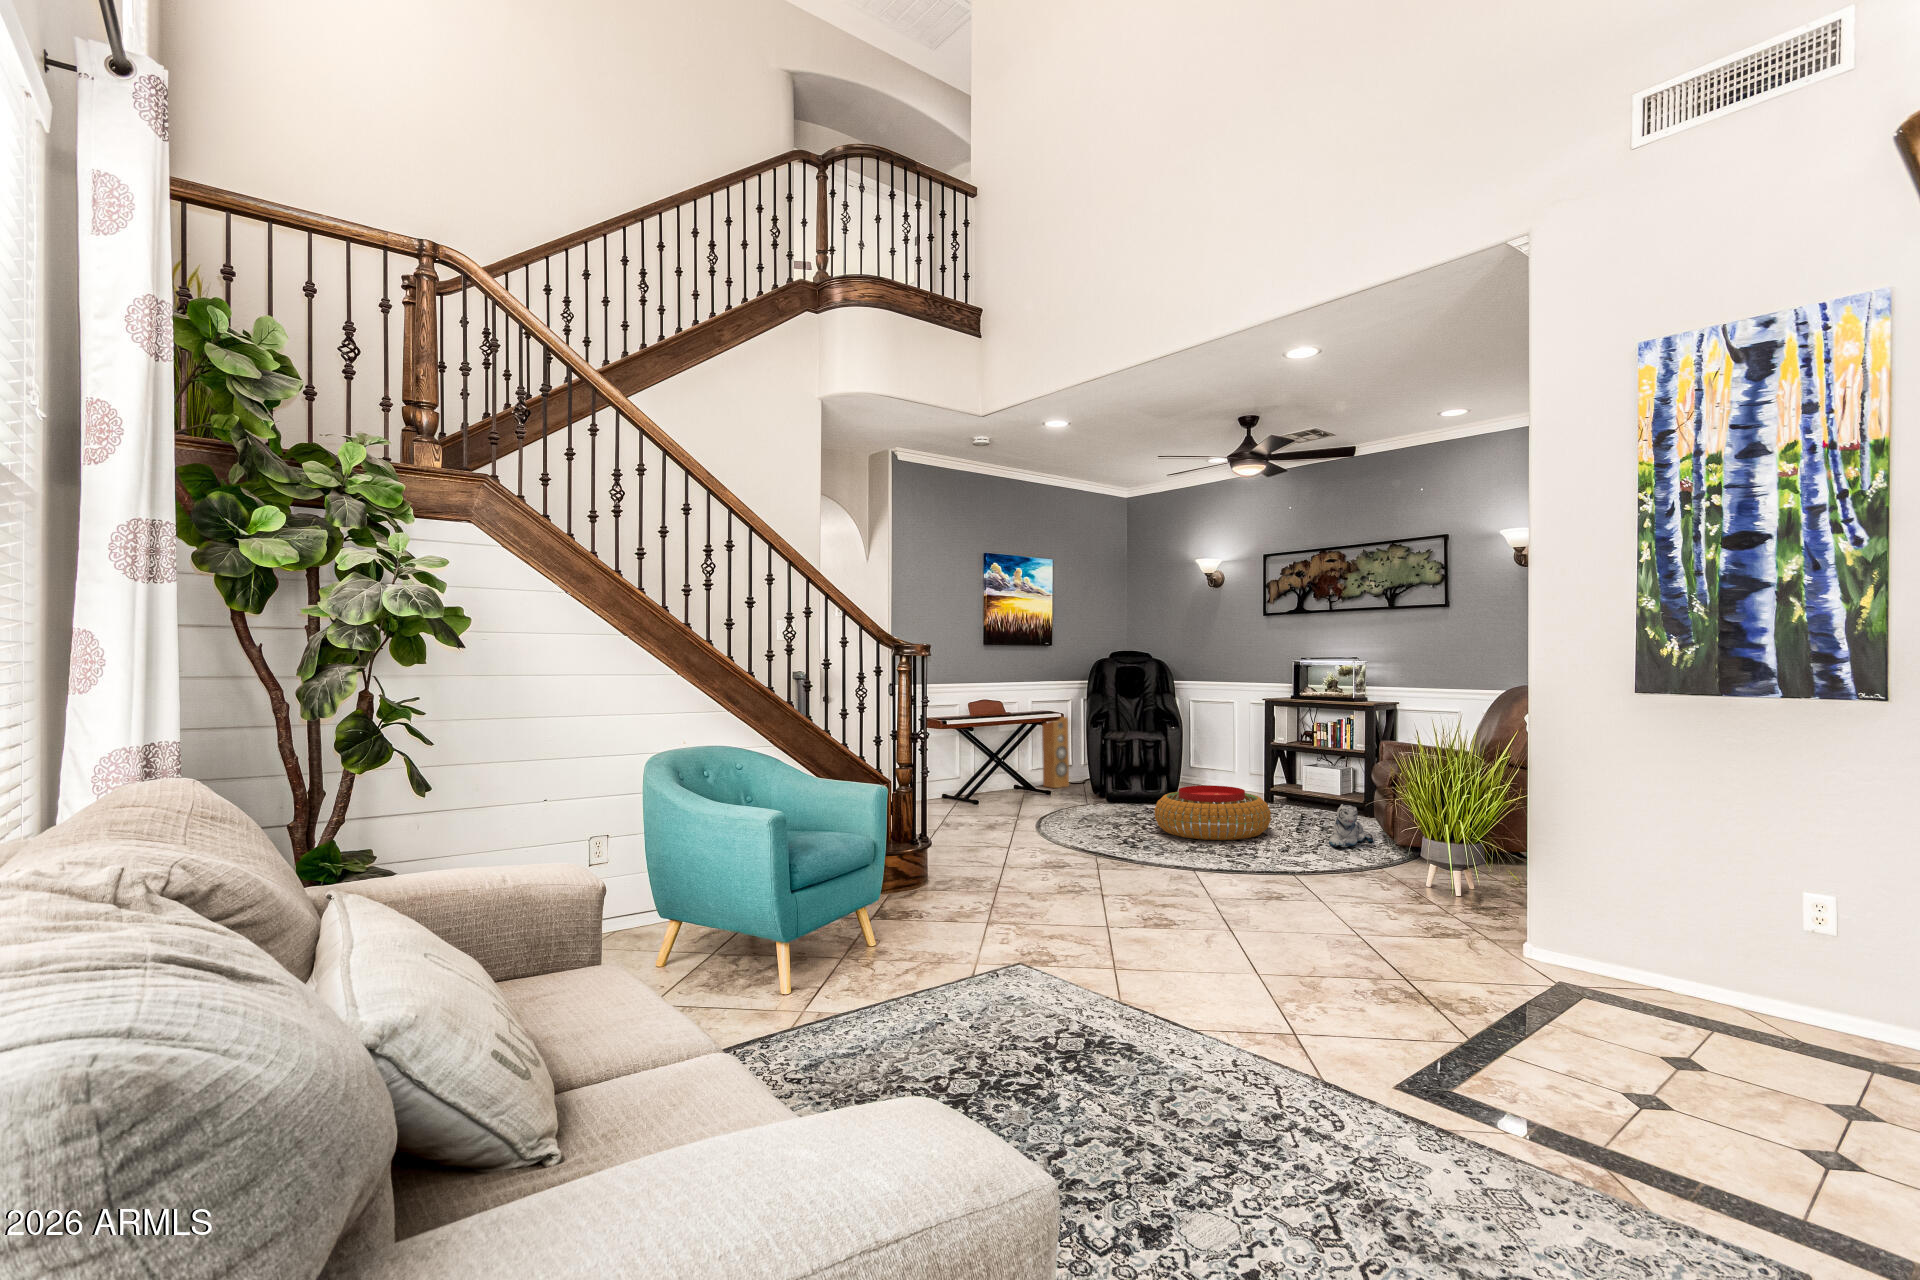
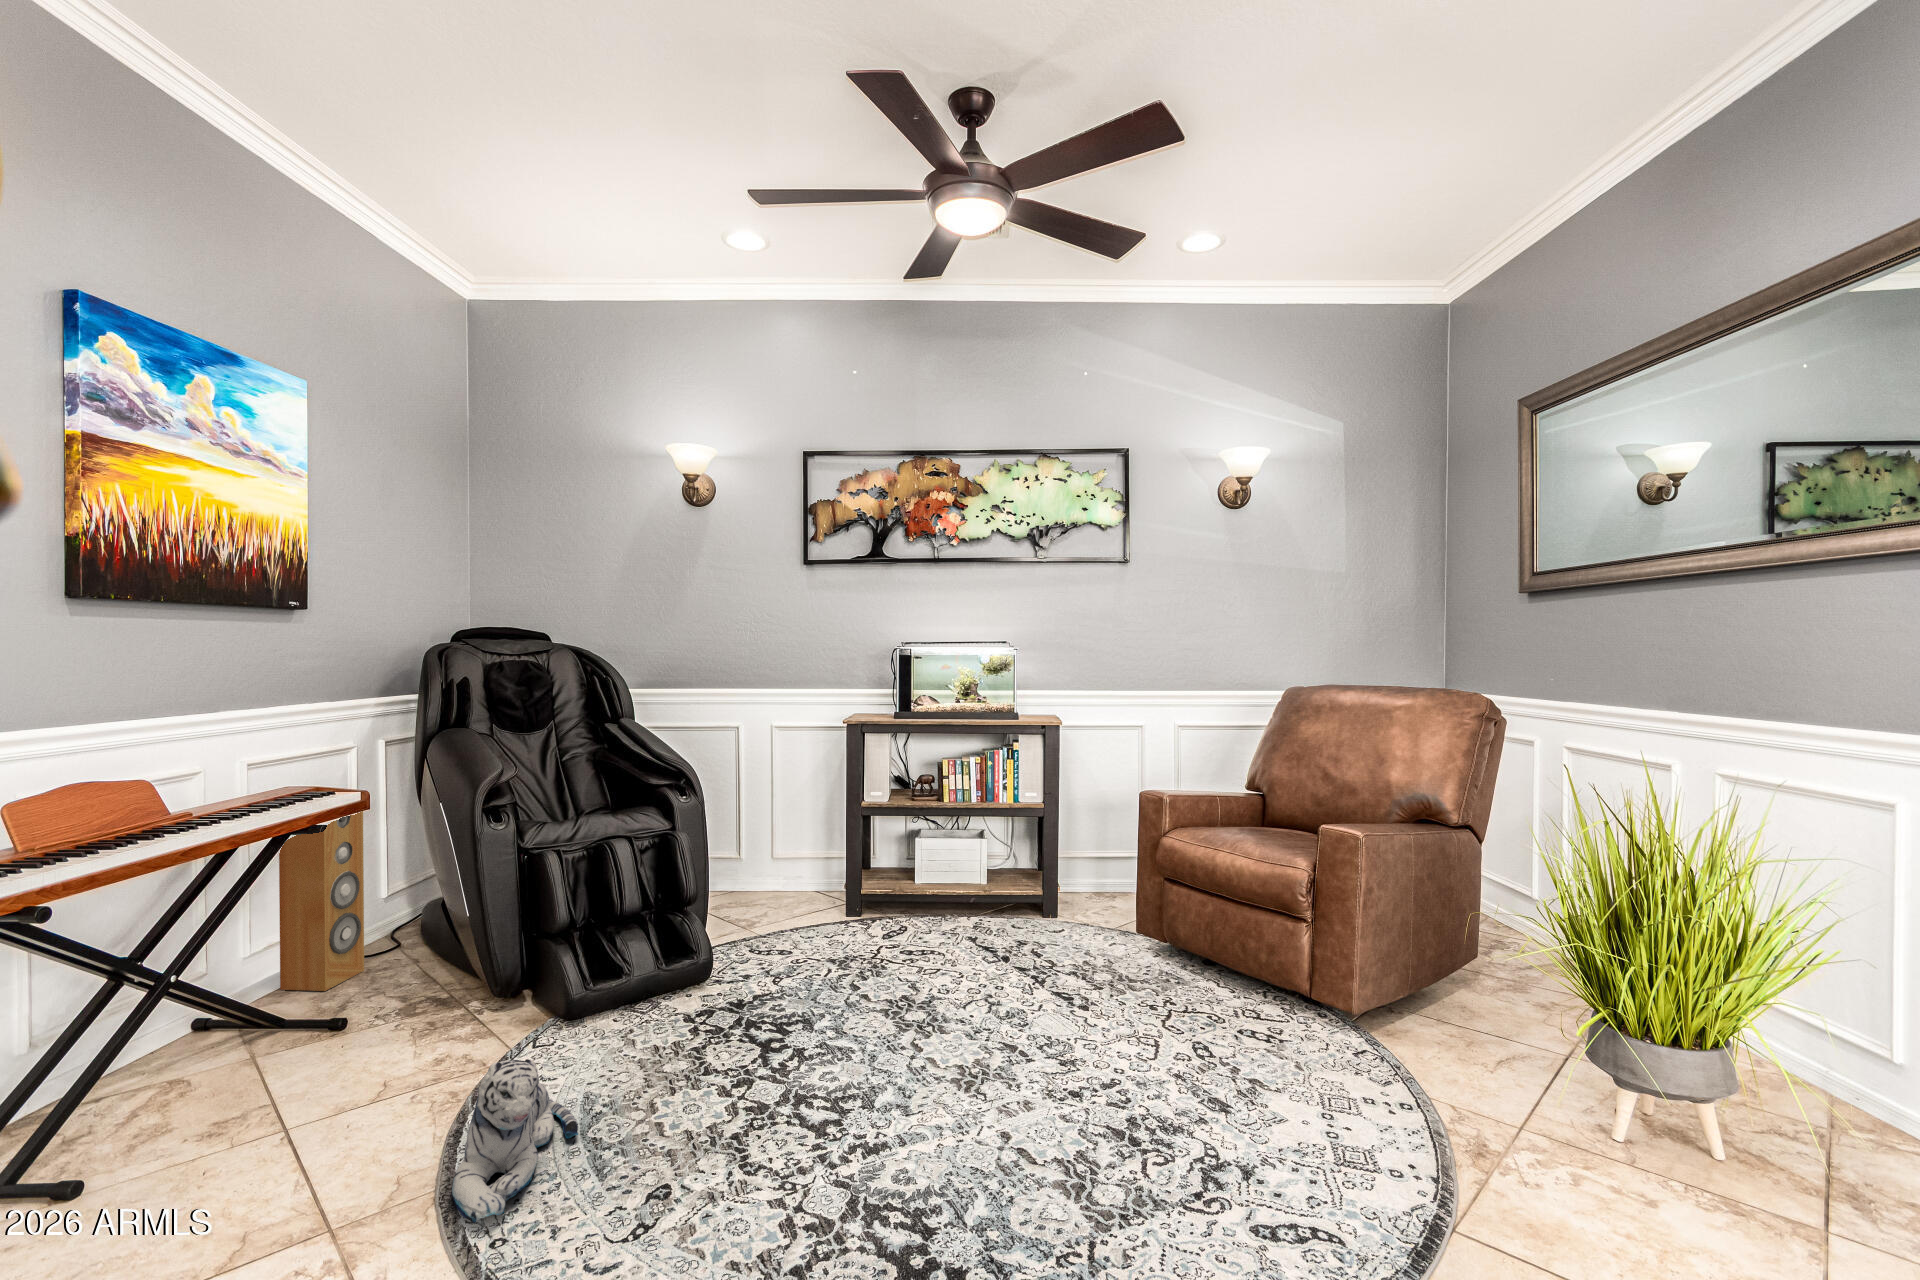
pouf: present [1154,785,1271,840] -> none [823,950,1119,1160]
plush toy: present [1329,804,1373,847] -> present [451,1059,578,1223]

